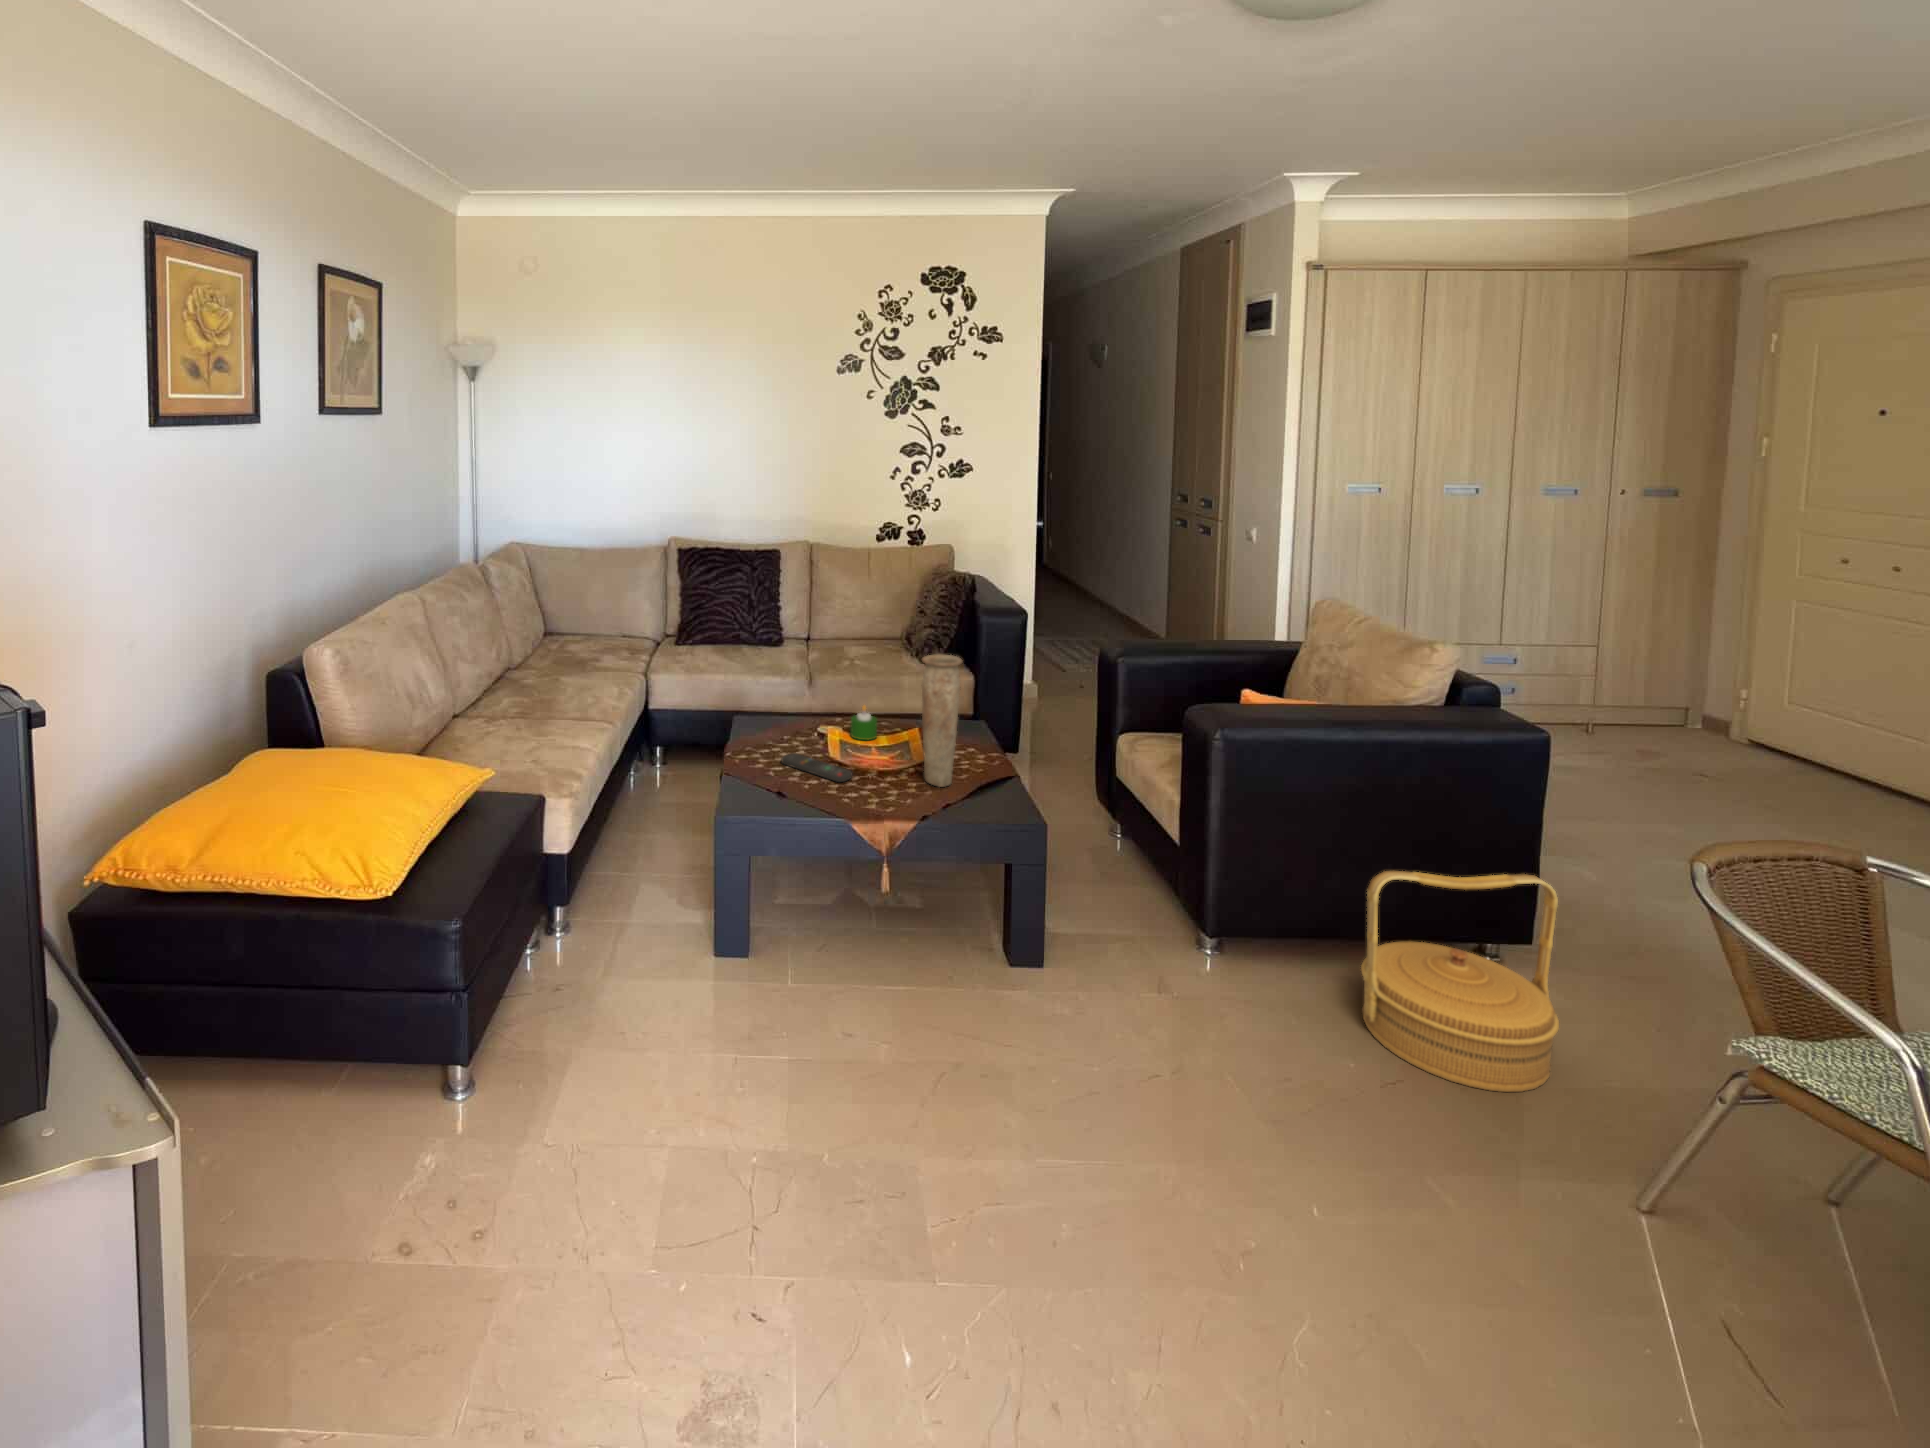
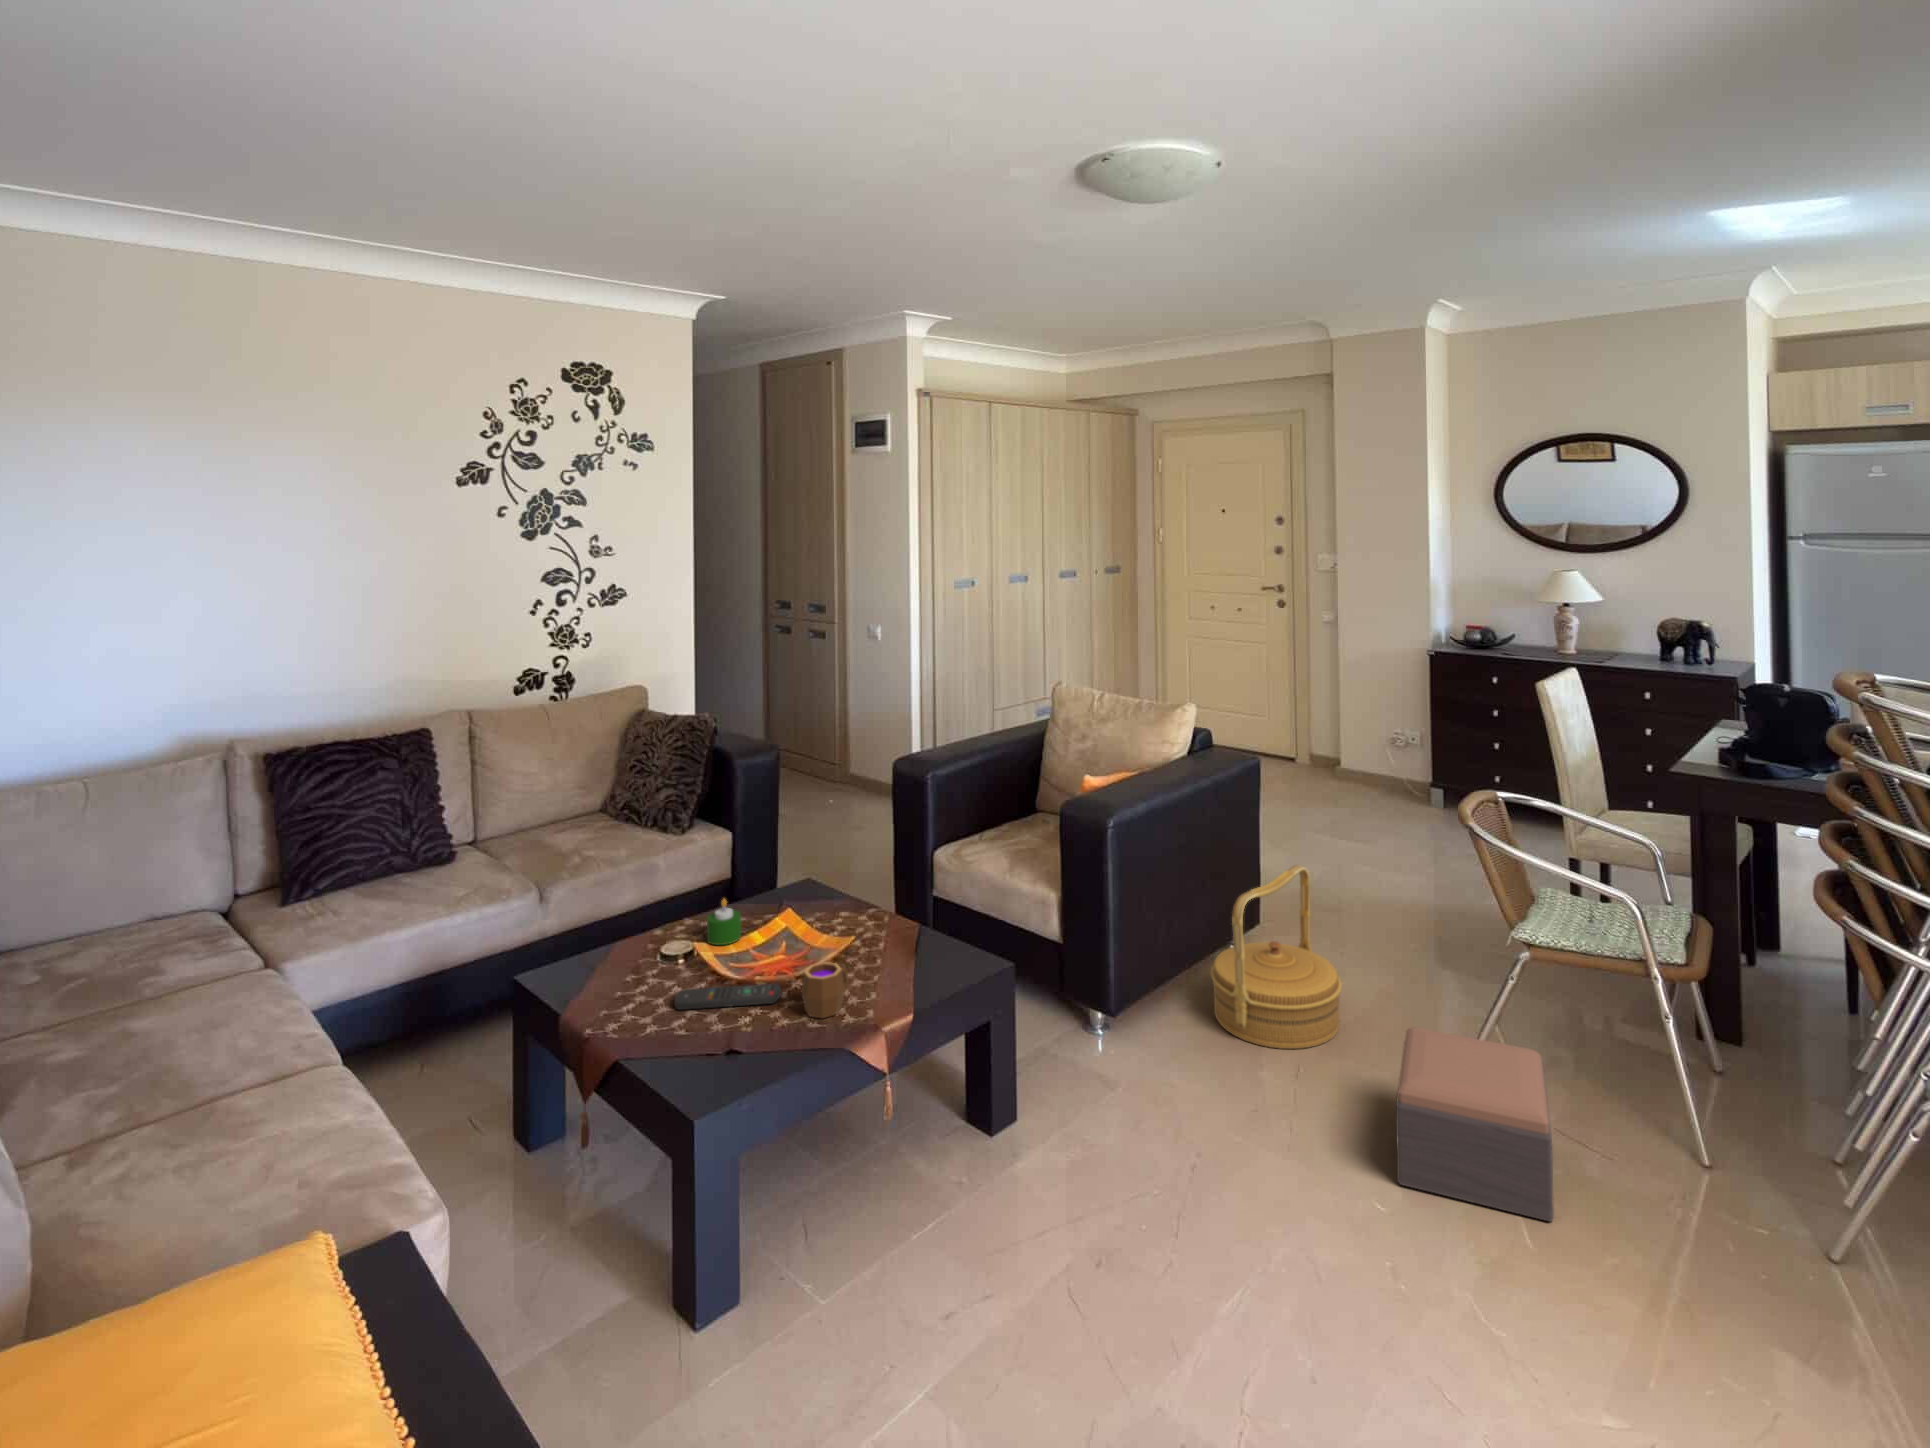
vase: present [921,654,963,787] -> none [844,808,890,964]
mug: none [847,762,892,804] -> present [802,962,849,1018]
footstool: none [1383,1093,1710,1387] -> present [1396,1028,1554,1222]

